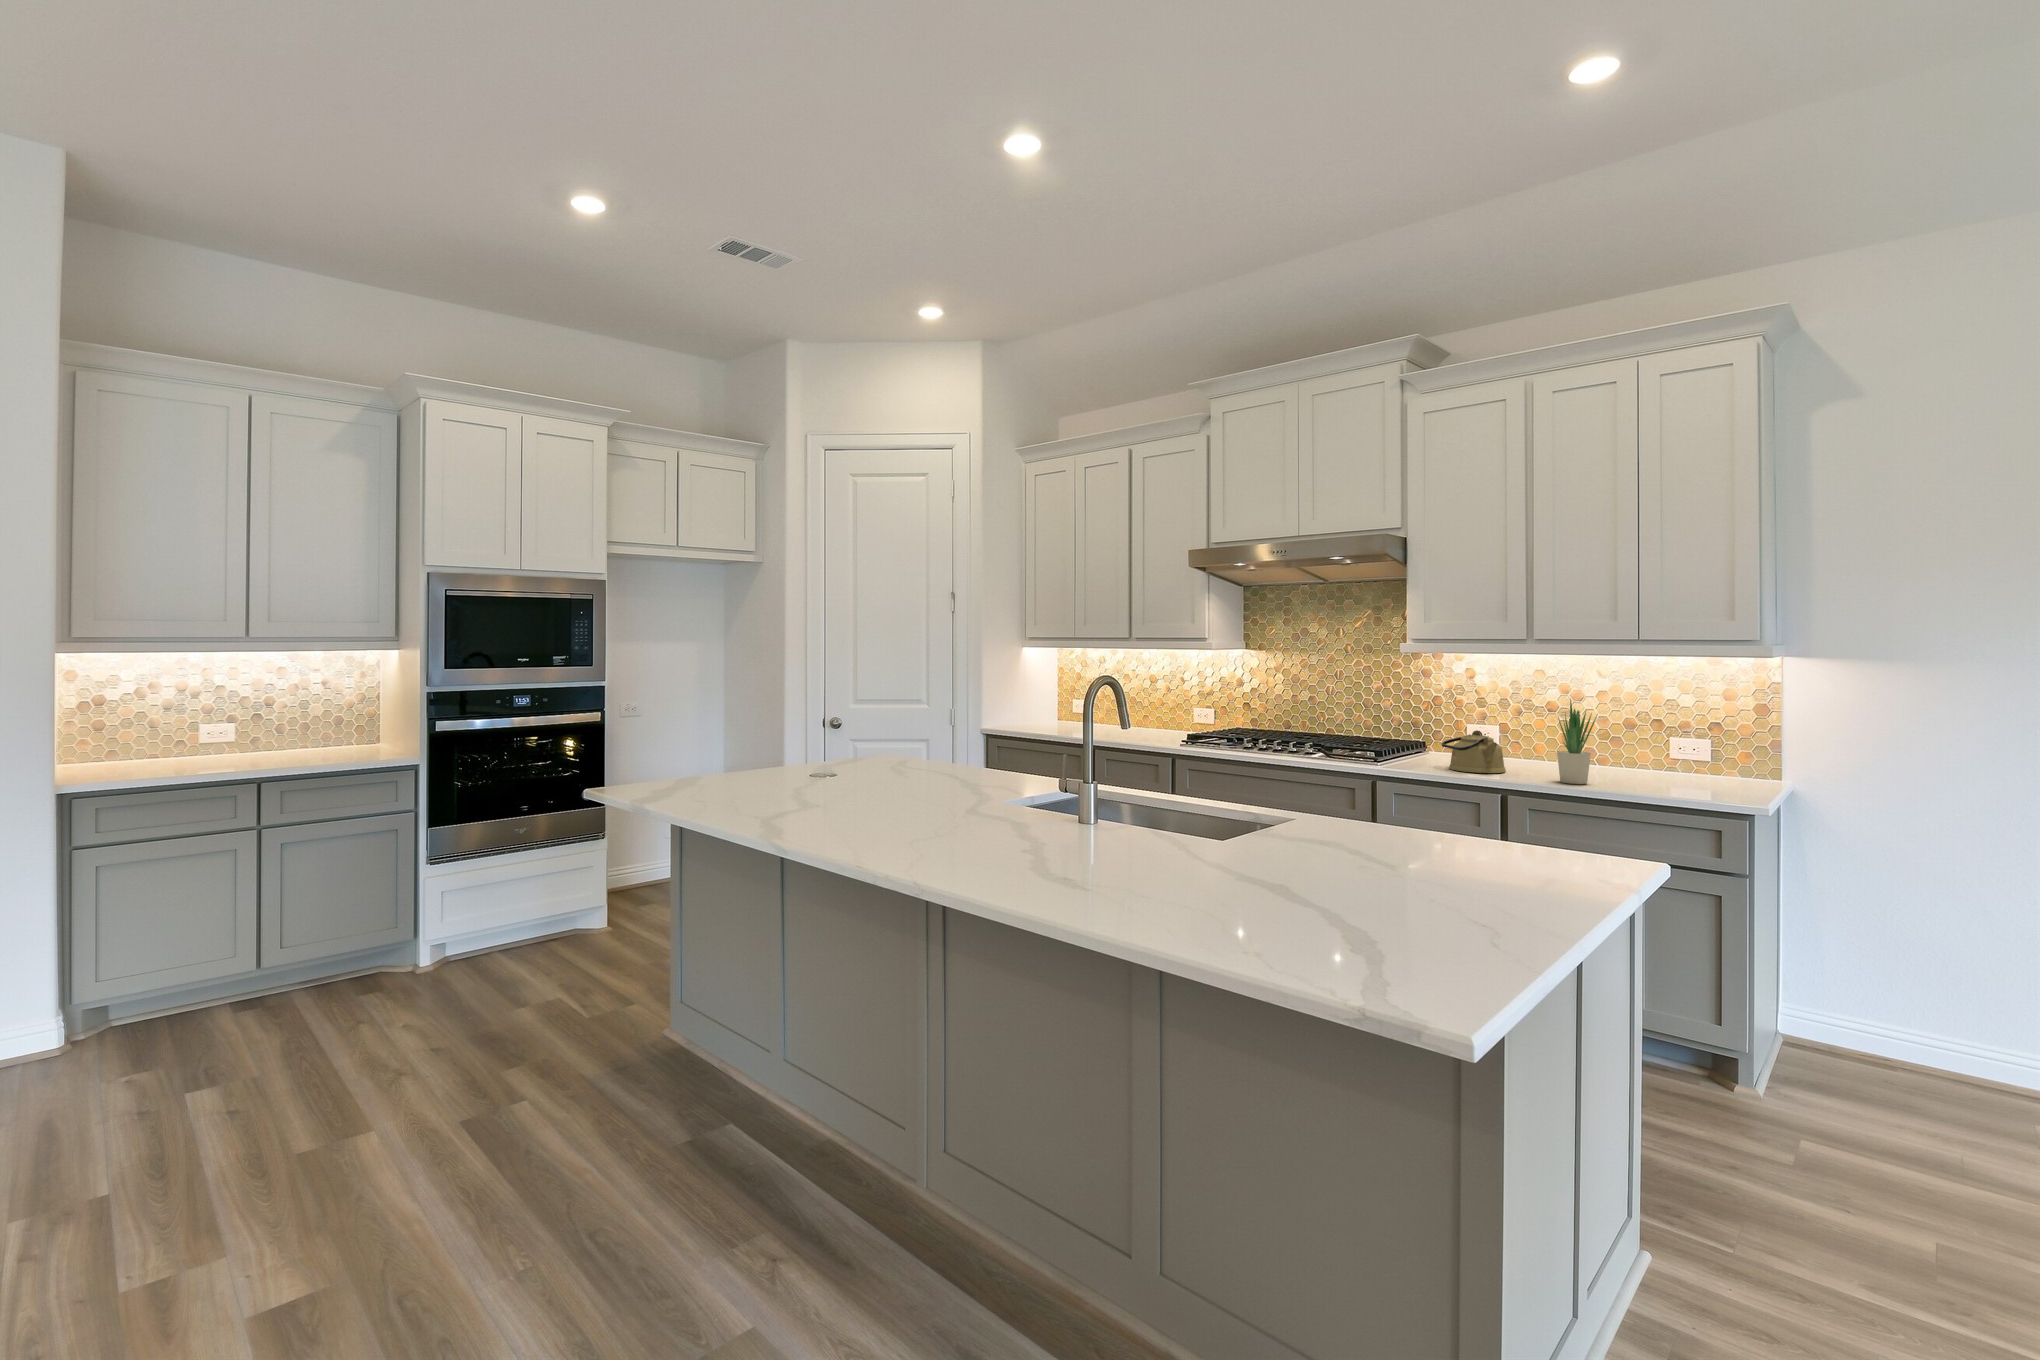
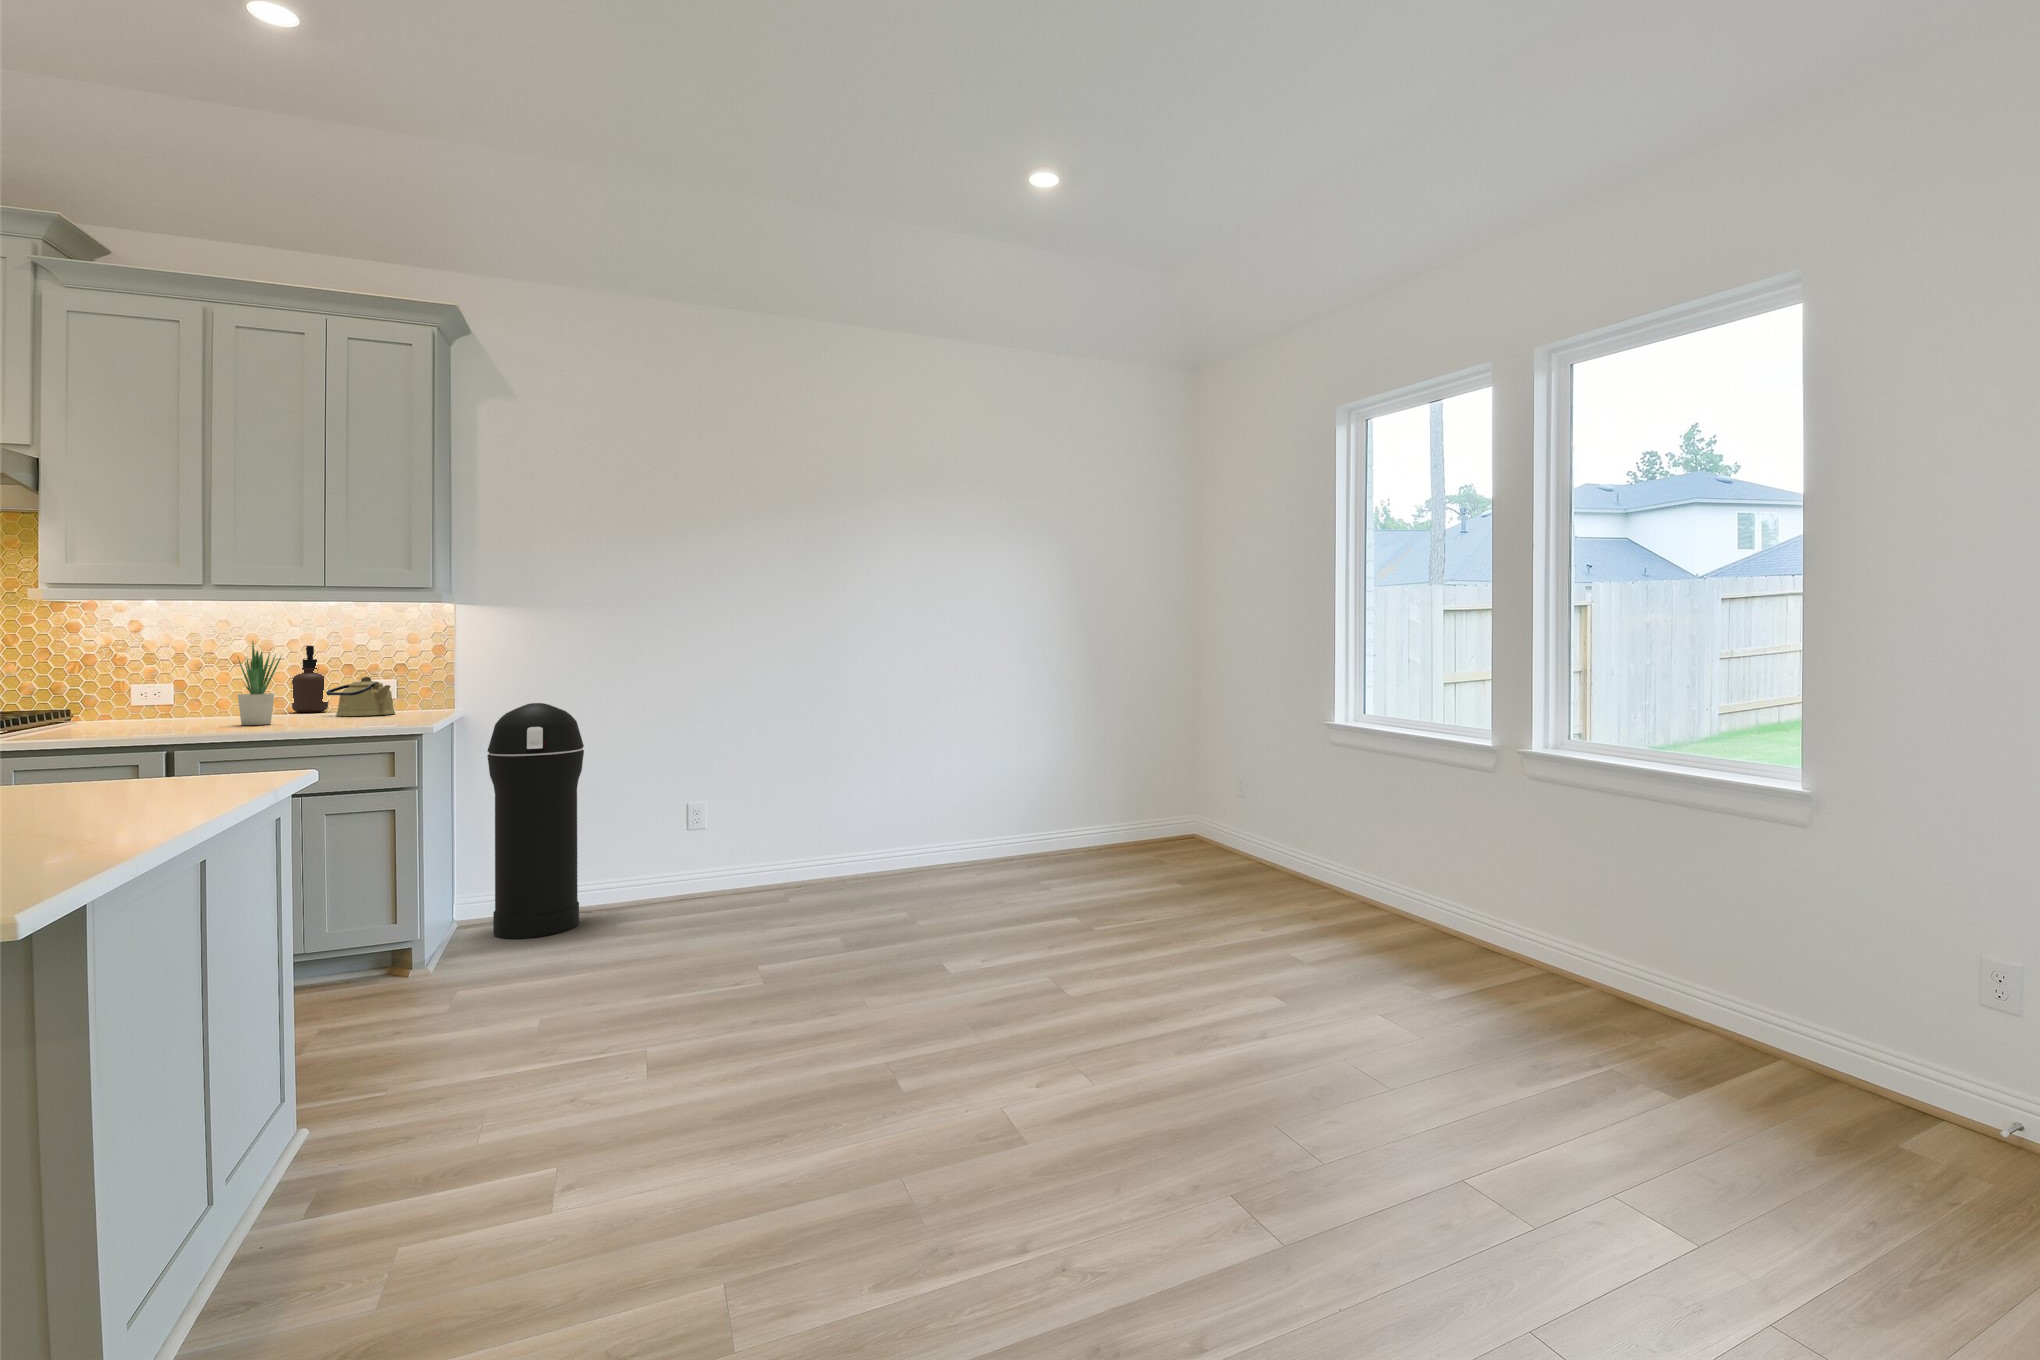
soap dispenser: none [1601,697,1637,767] -> present [292,646,328,712]
kettle: present [1441,730,1506,773] -> present [326,677,395,716]
trash can: none [1831,788,1985,1106] -> present [487,703,584,939]

